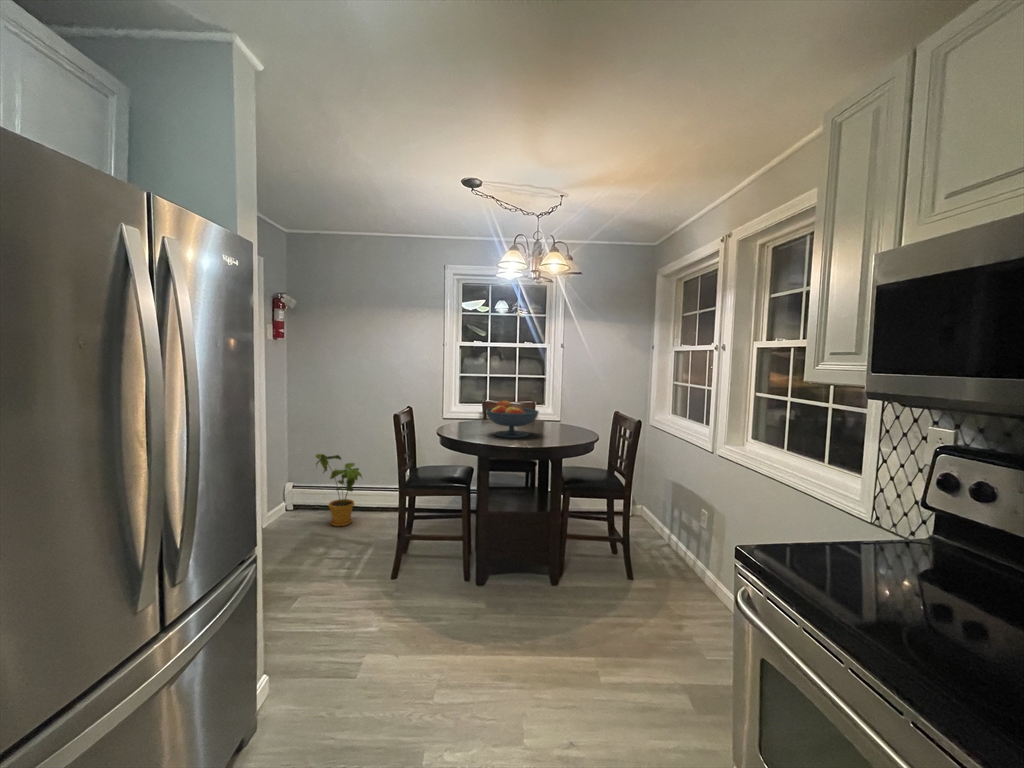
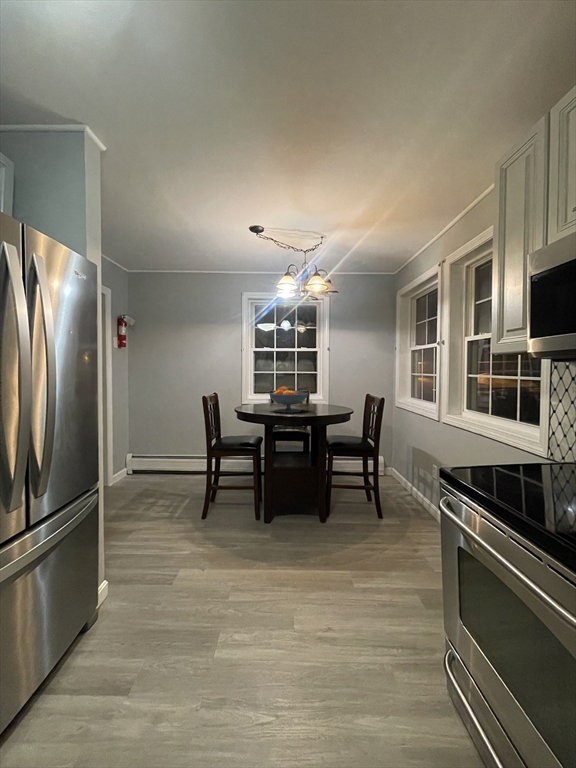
house plant: present [315,454,362,526] -> none [150,431,185,483]

